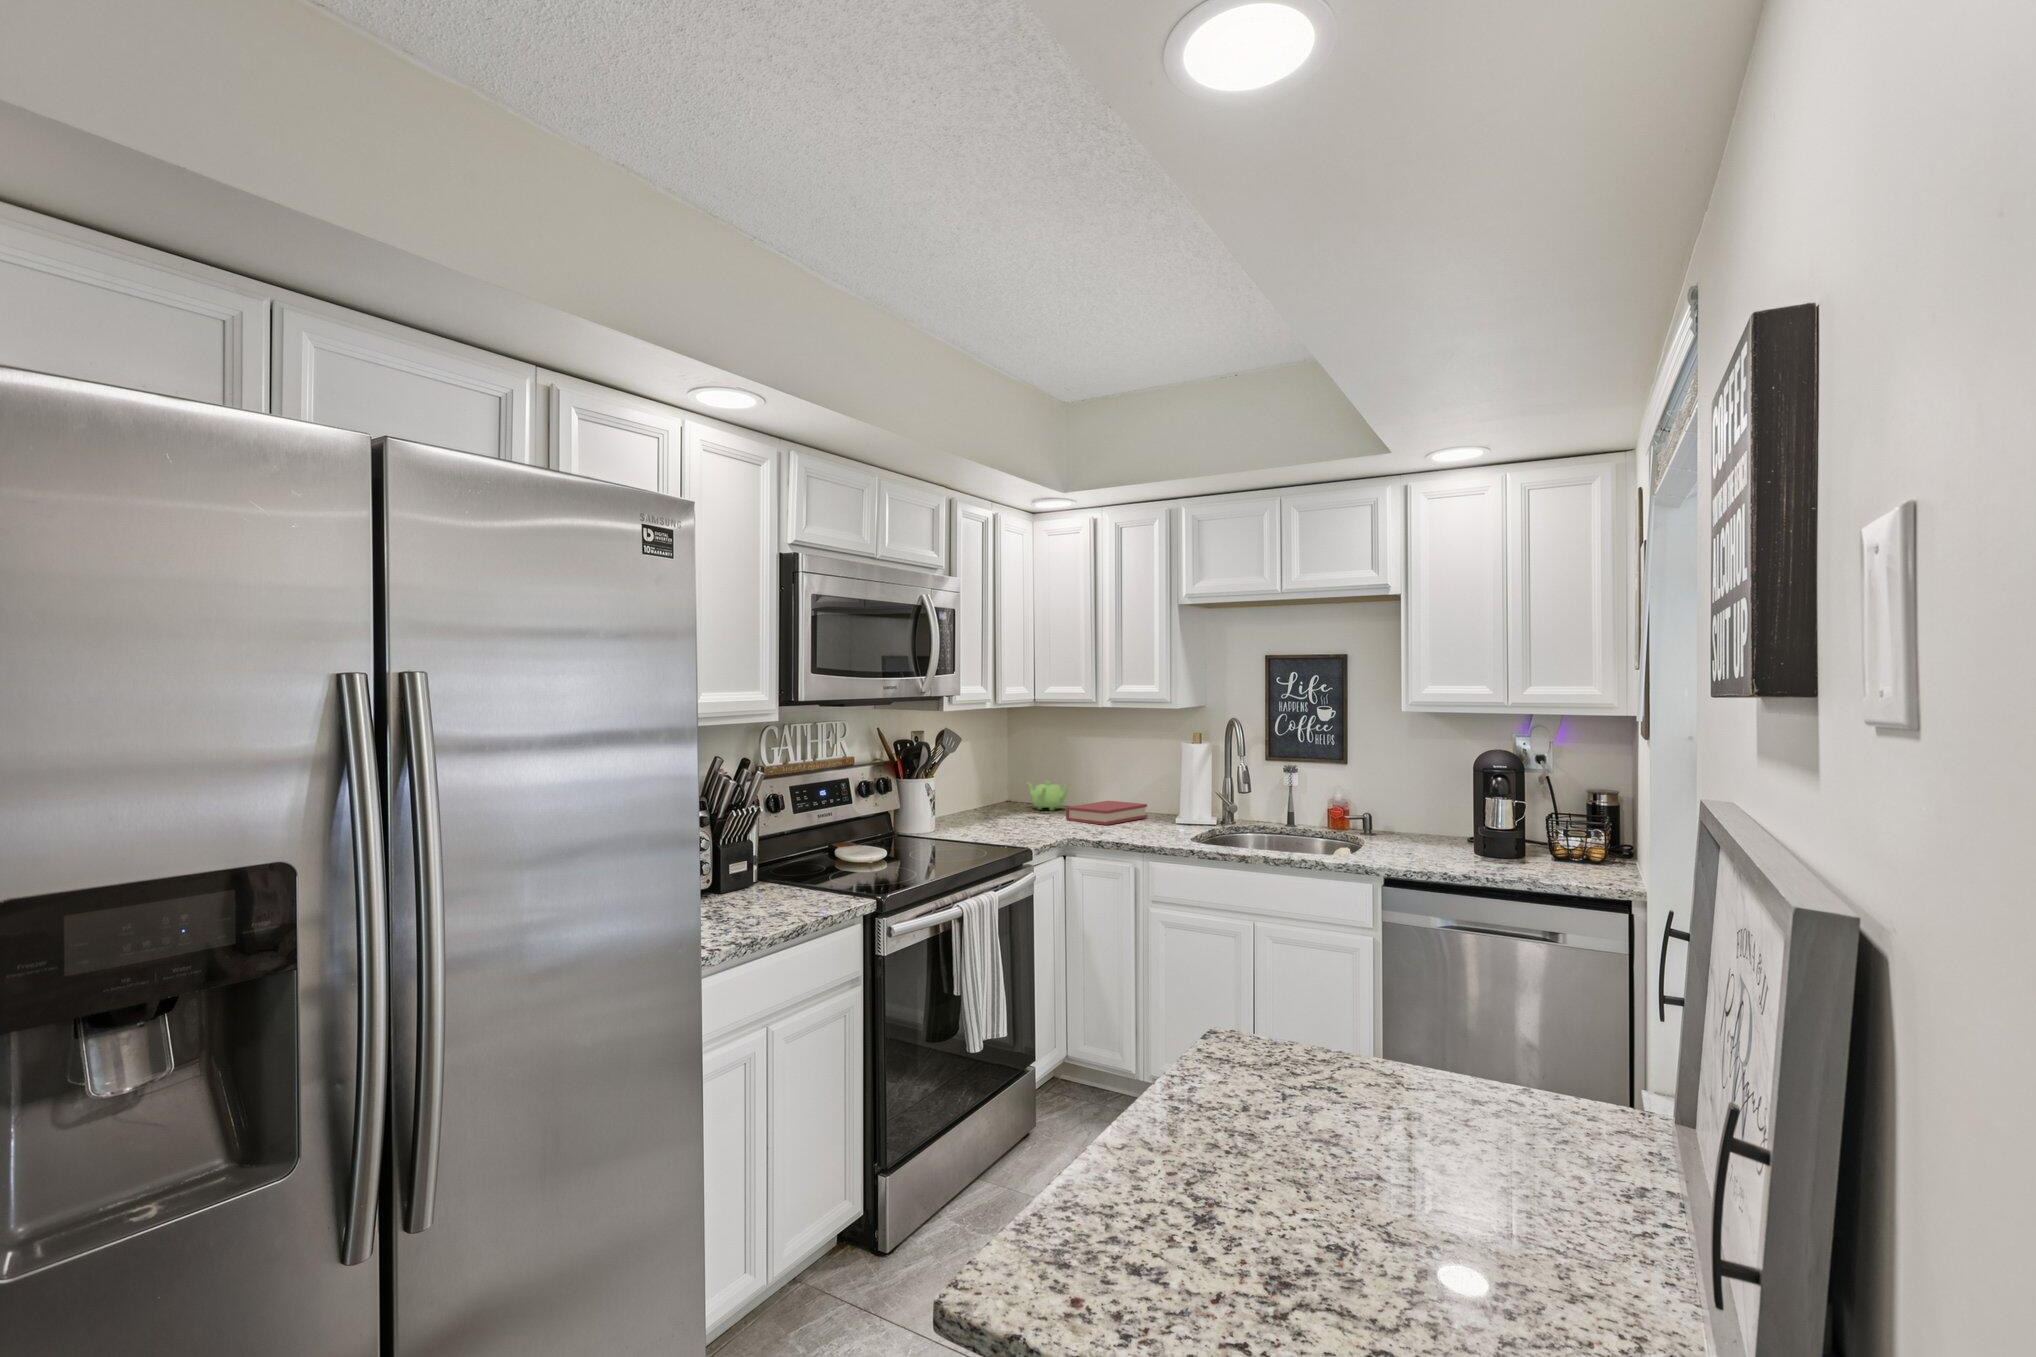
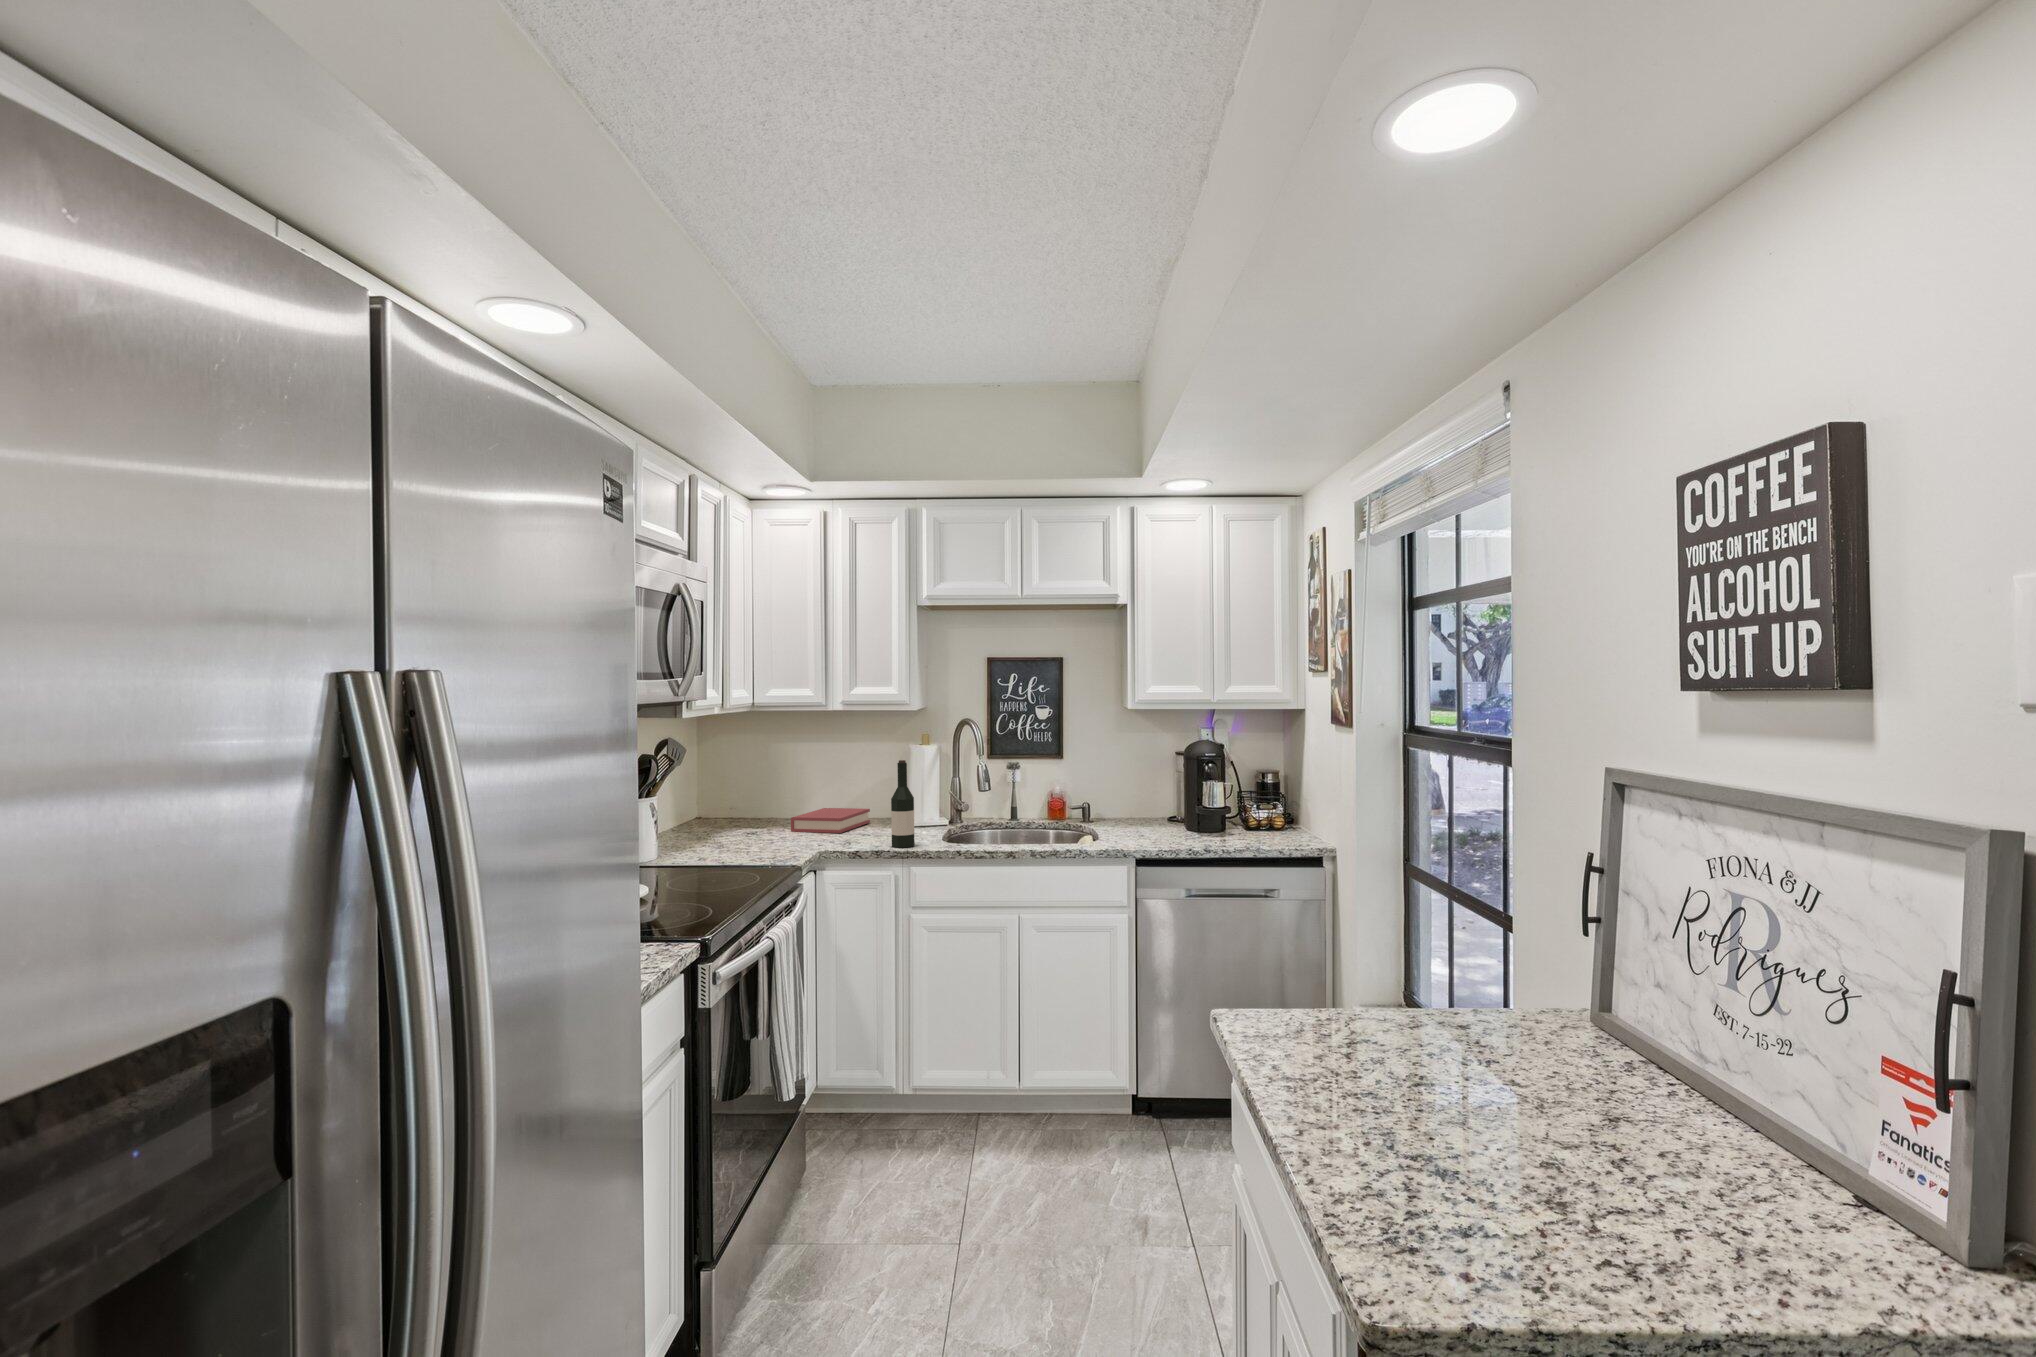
wine bottle: none [1135,757,1159,843] -> present [891,760,915,848]
teapot: present [1028,781,1068,810] -> none [728,791,782,823]

